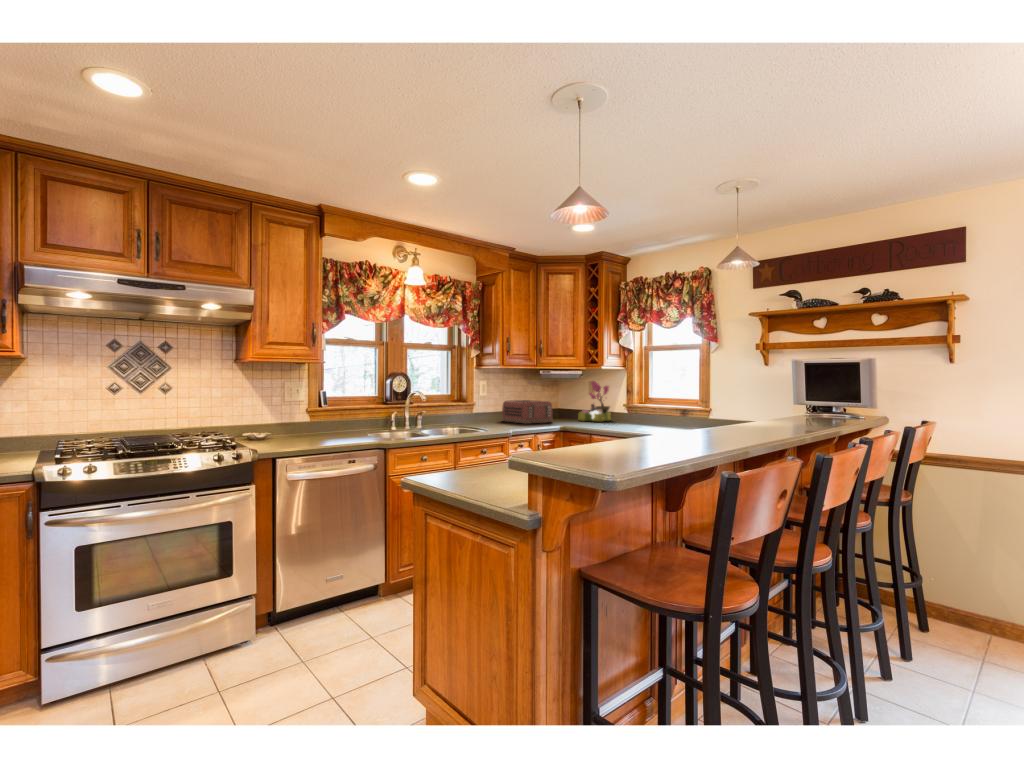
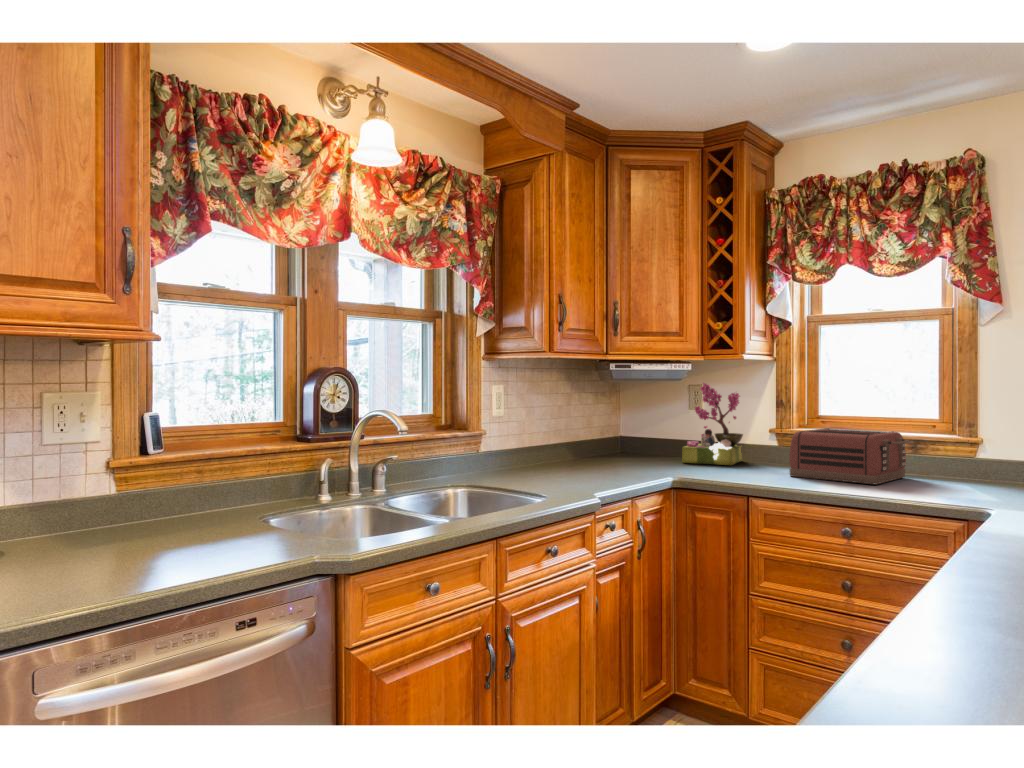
toaster: present [501,400,553,424] -> present [789,428,910,485]

